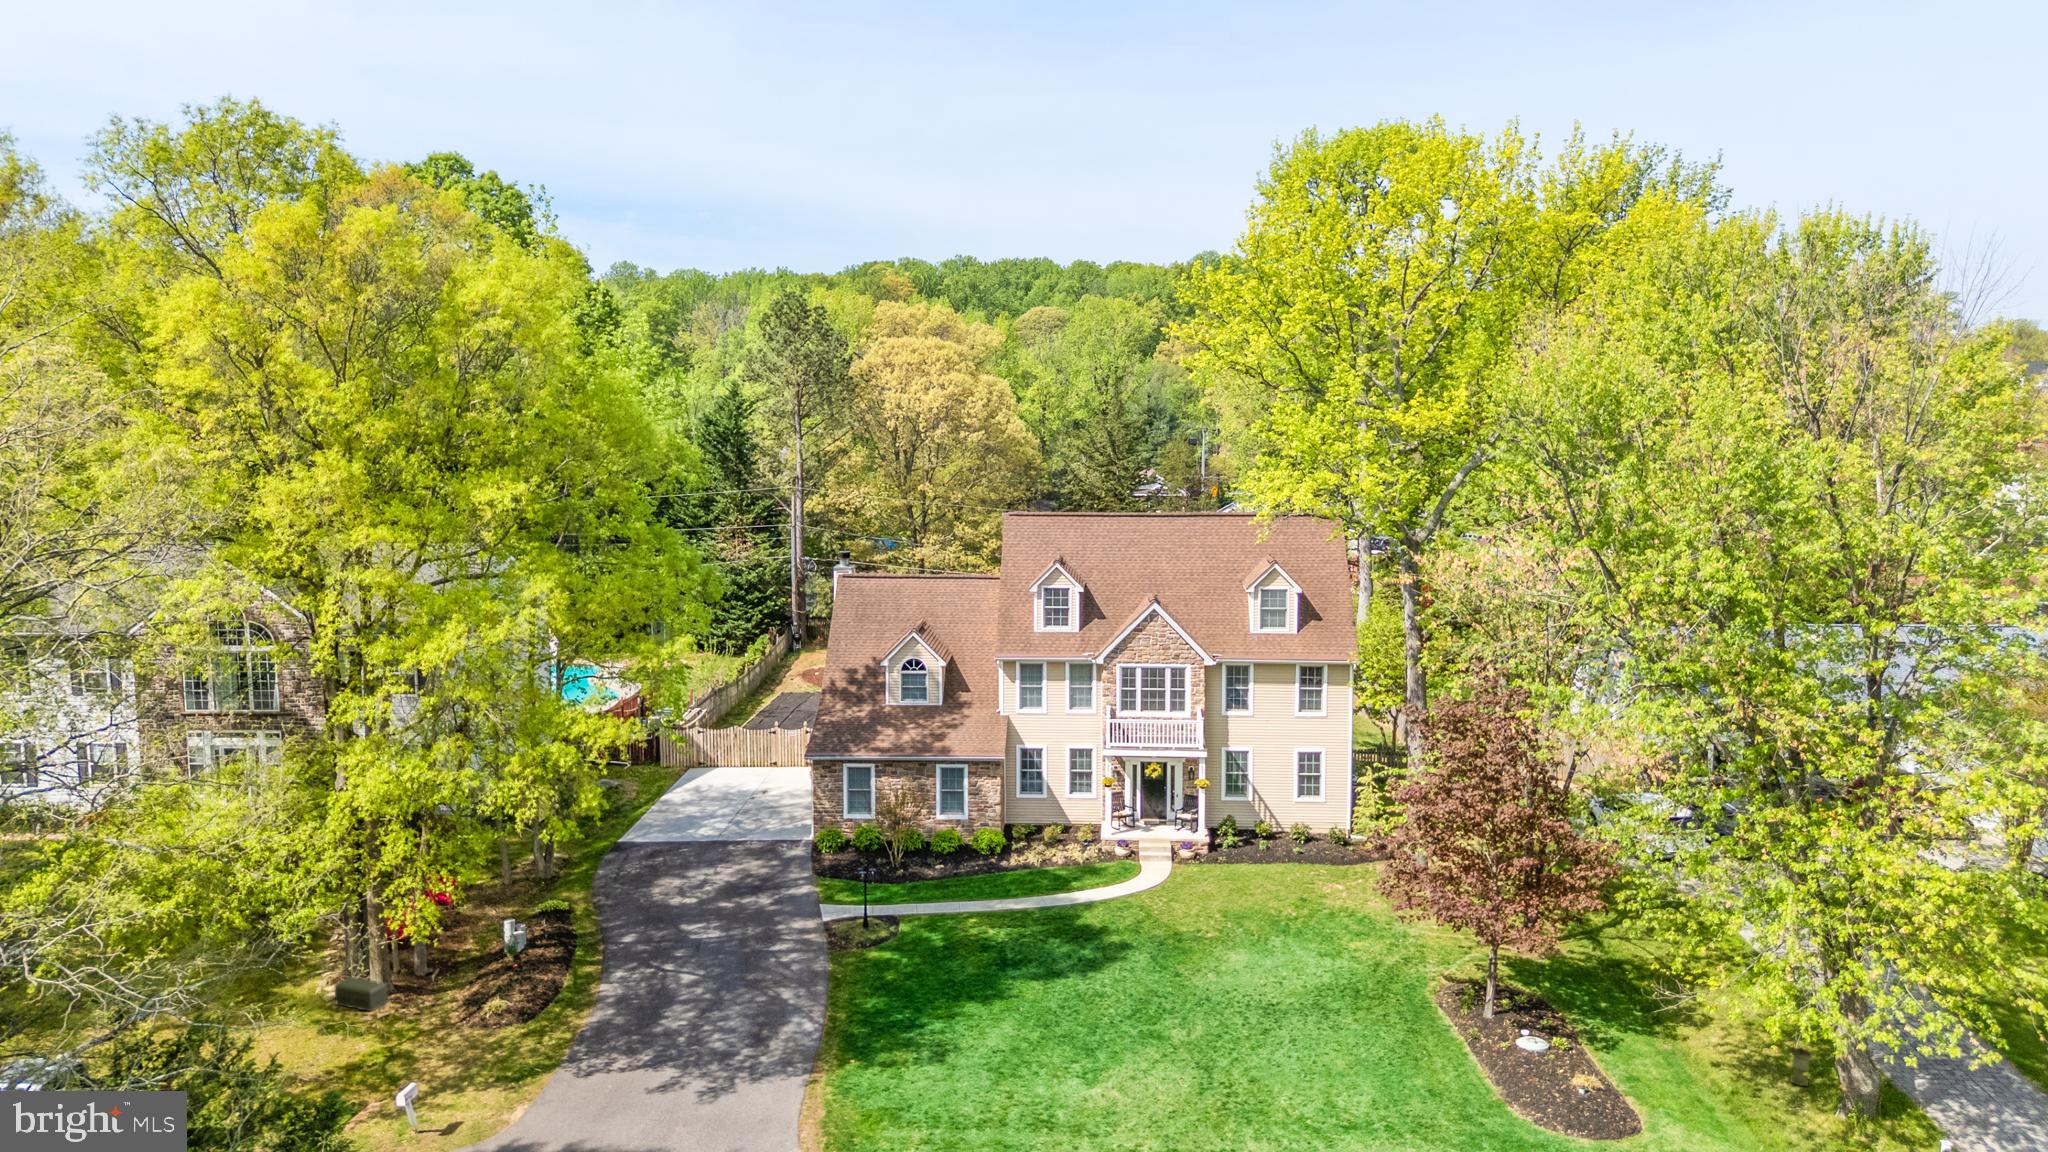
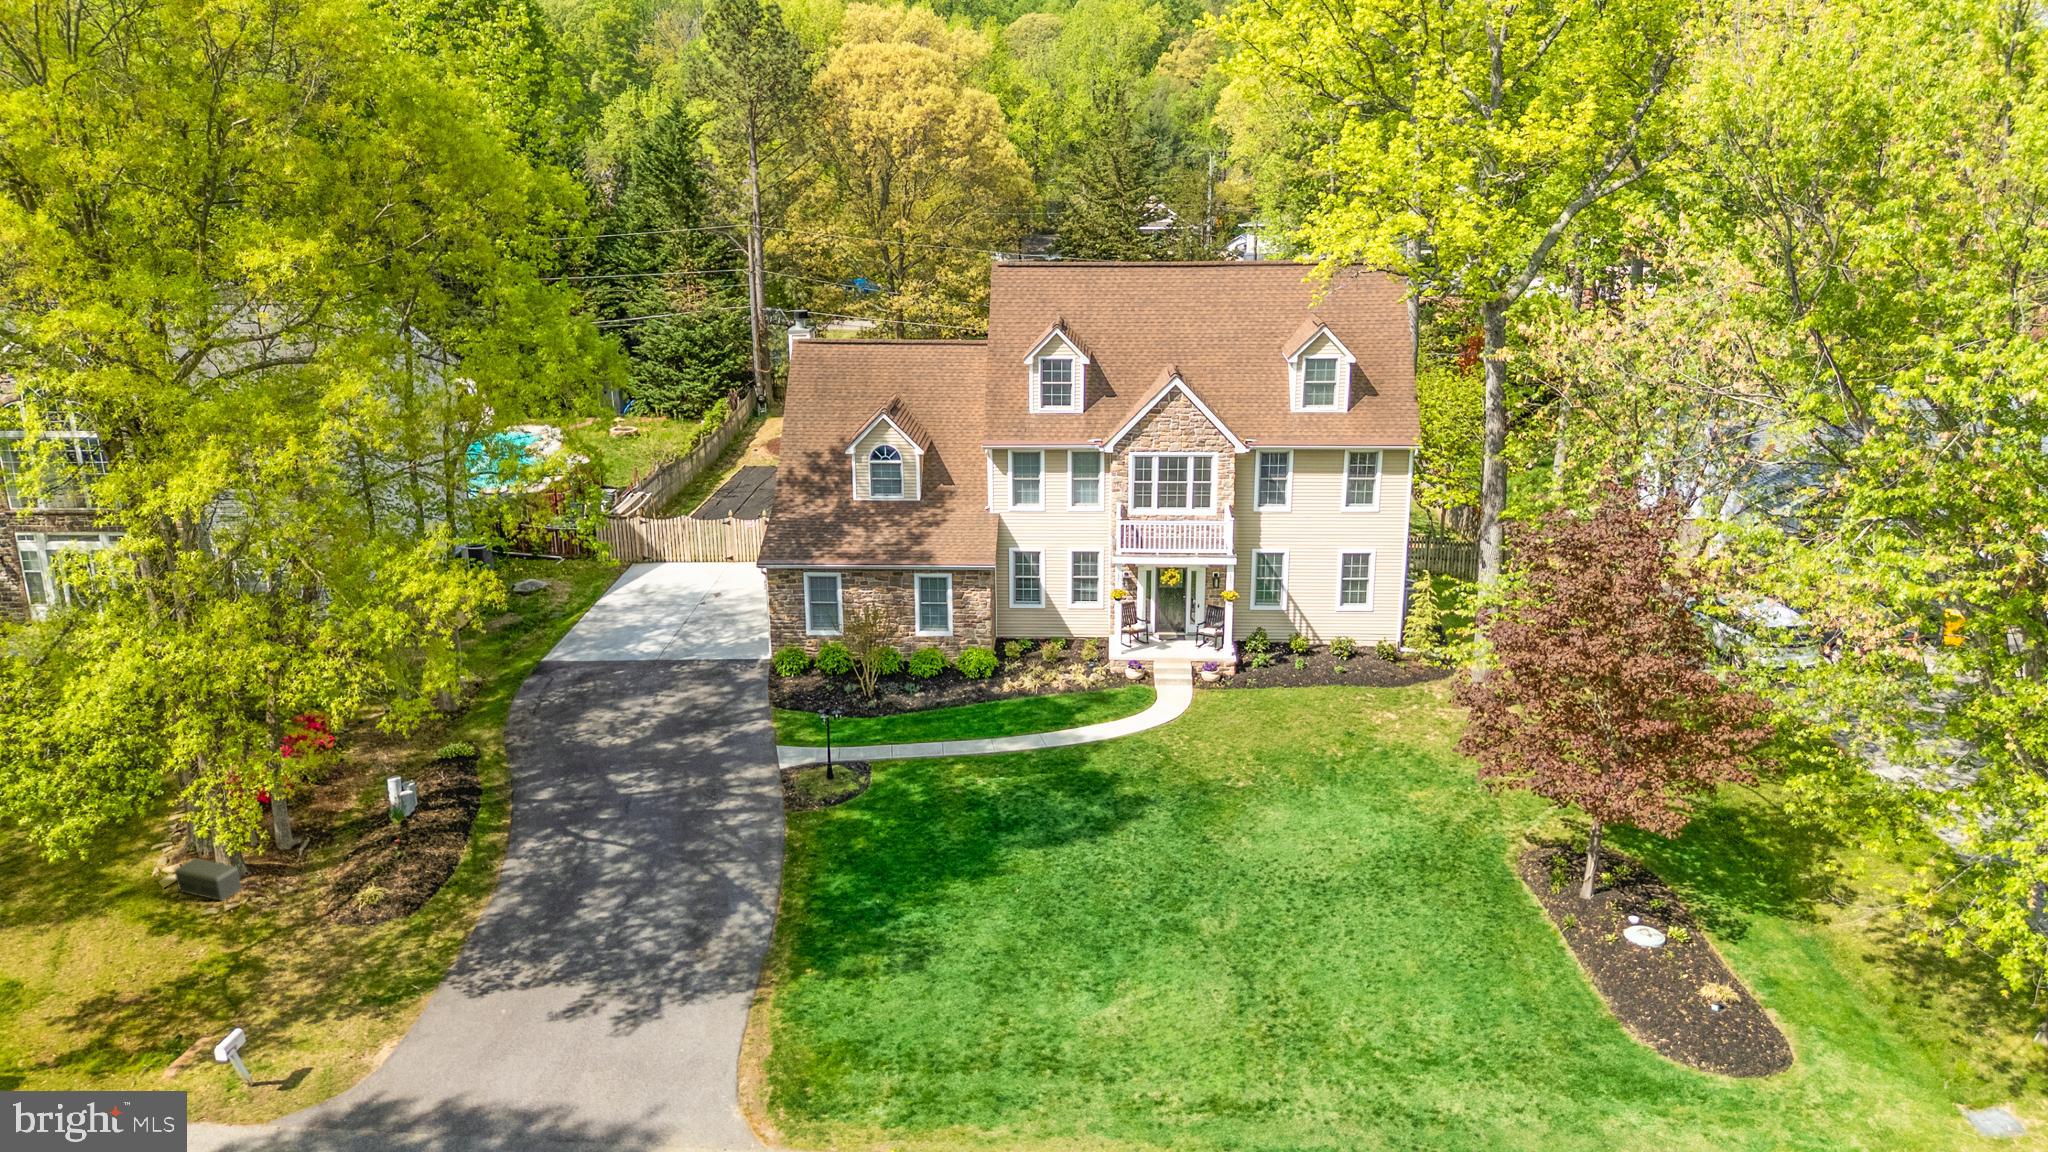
planter: present [1790,1047,1812,1086] -> none [1964,946,1999,993]

